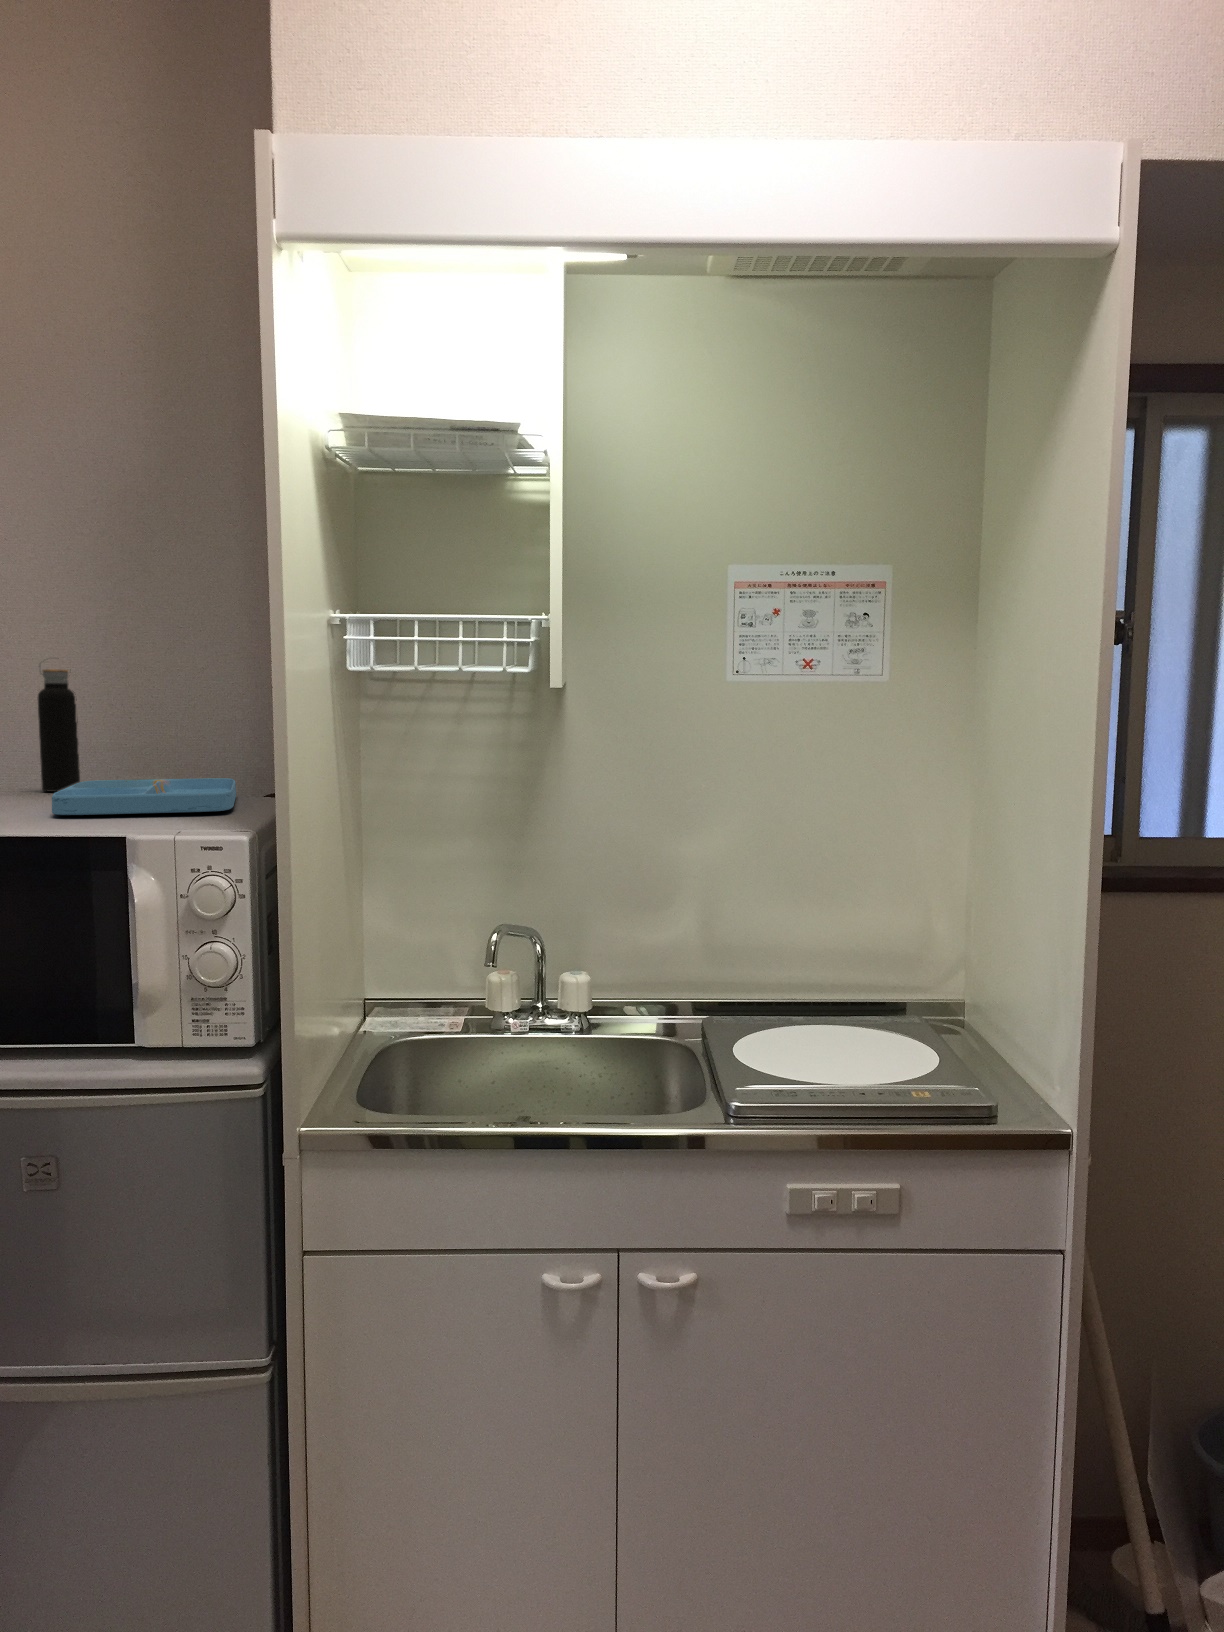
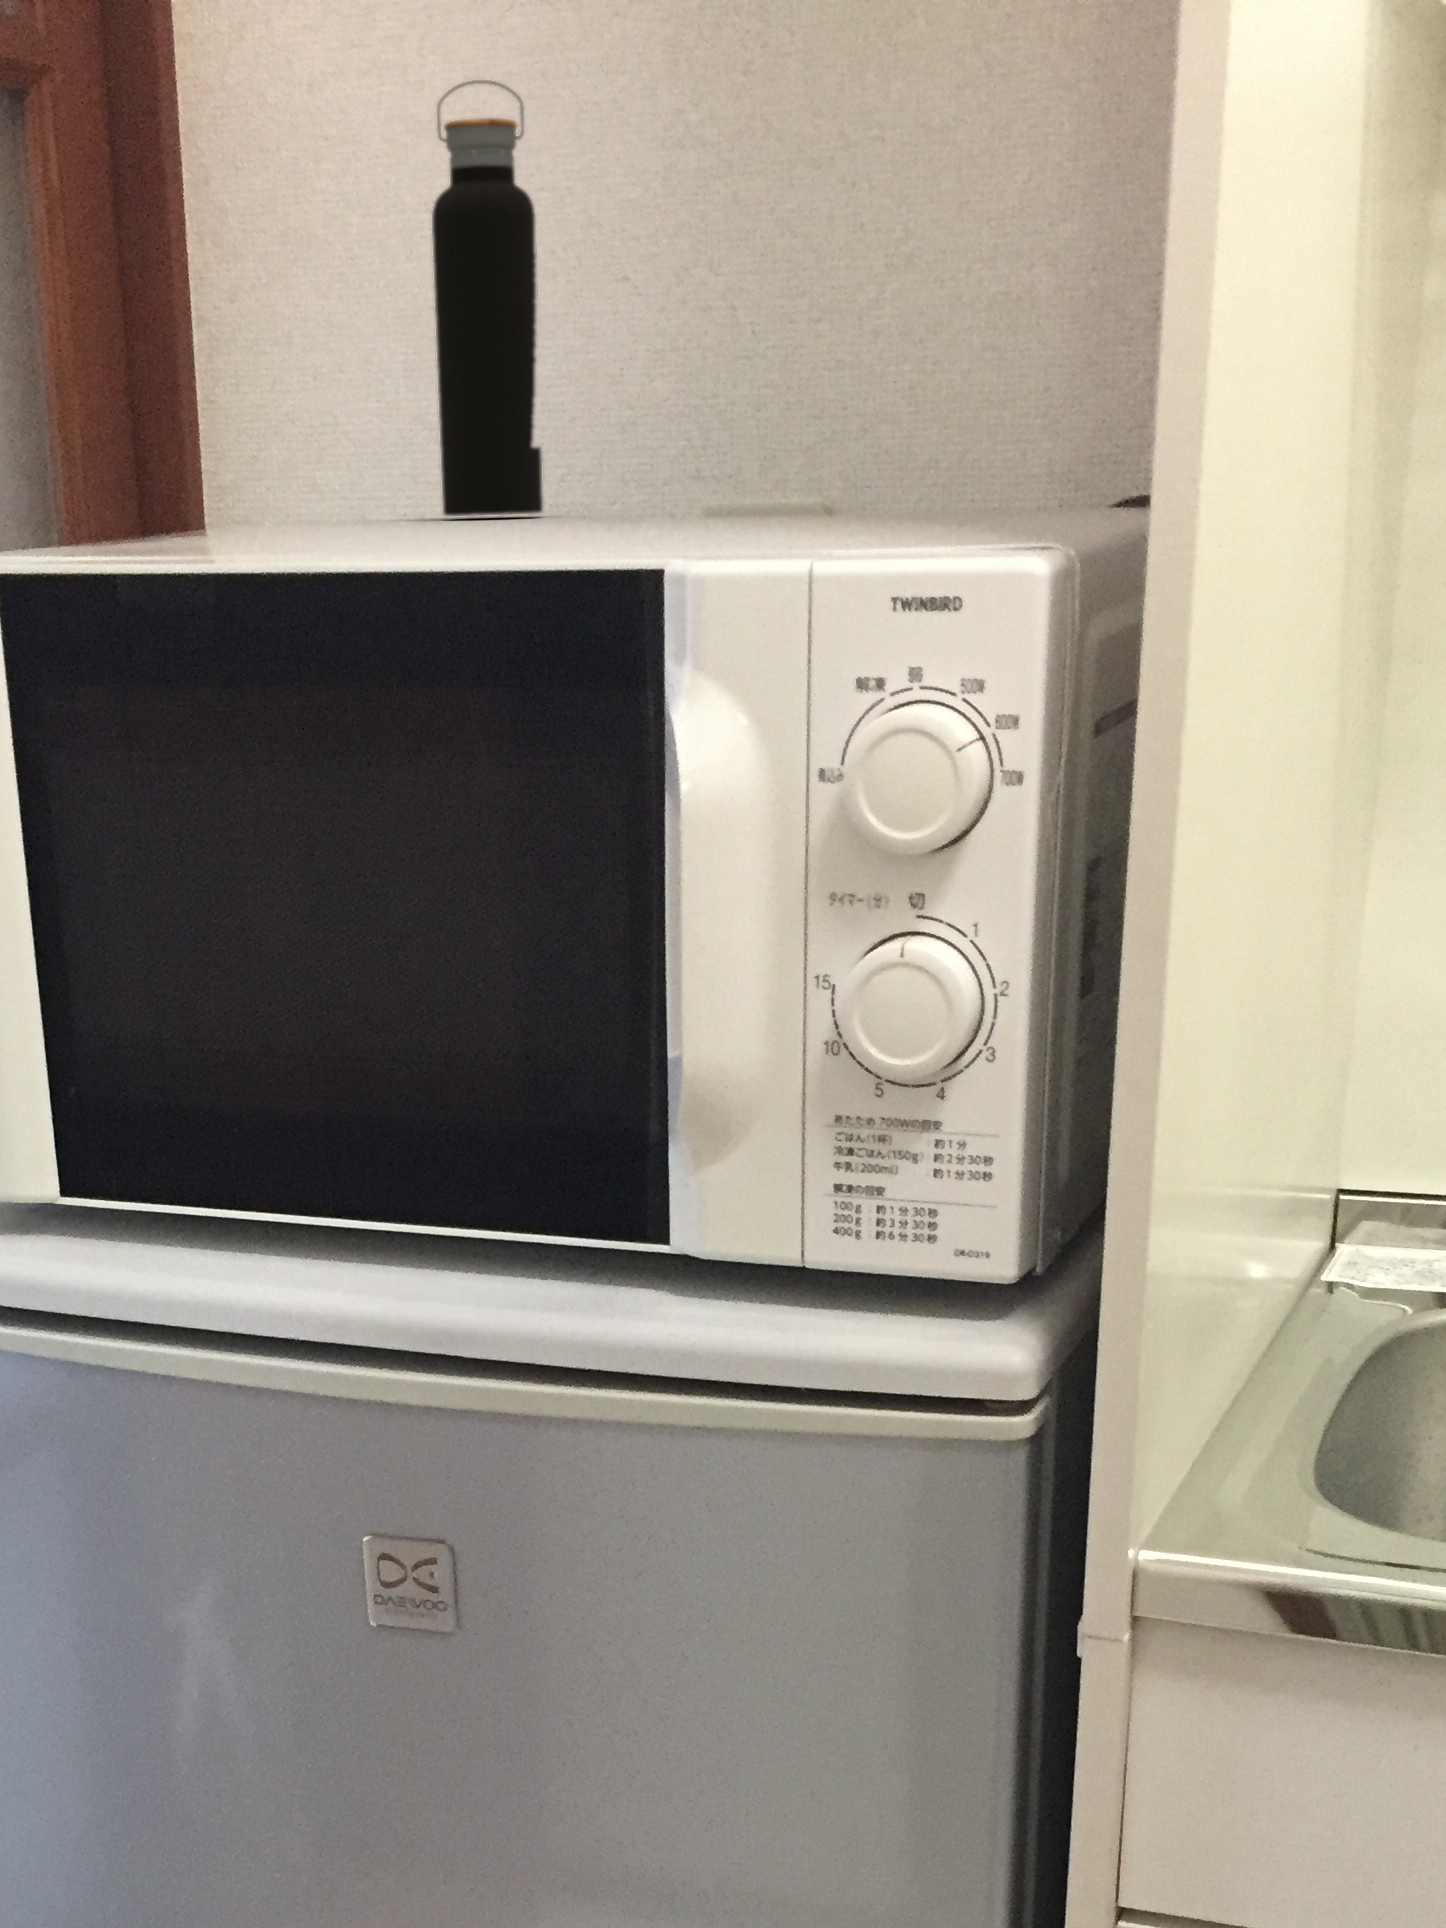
tray: present [52,778,236,815] -> none [455,446,986,528]

